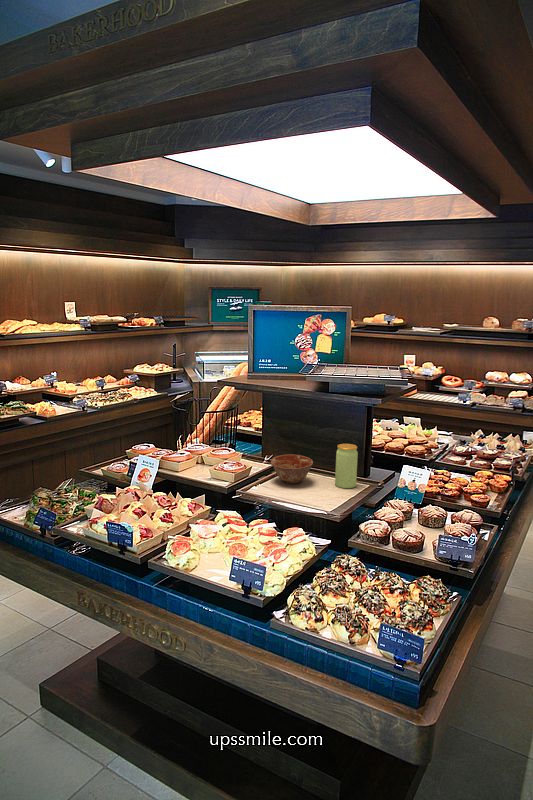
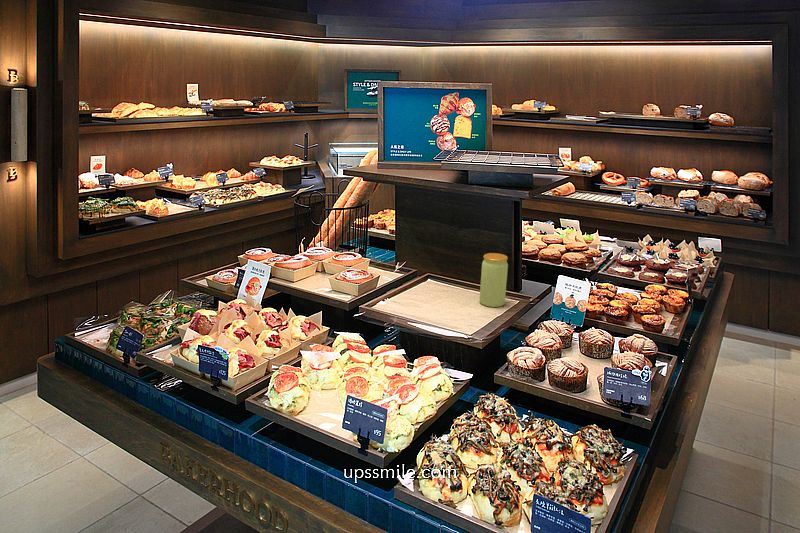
ceramic bowl: present [271,454,313,484] -> none [403,265,453,301]

